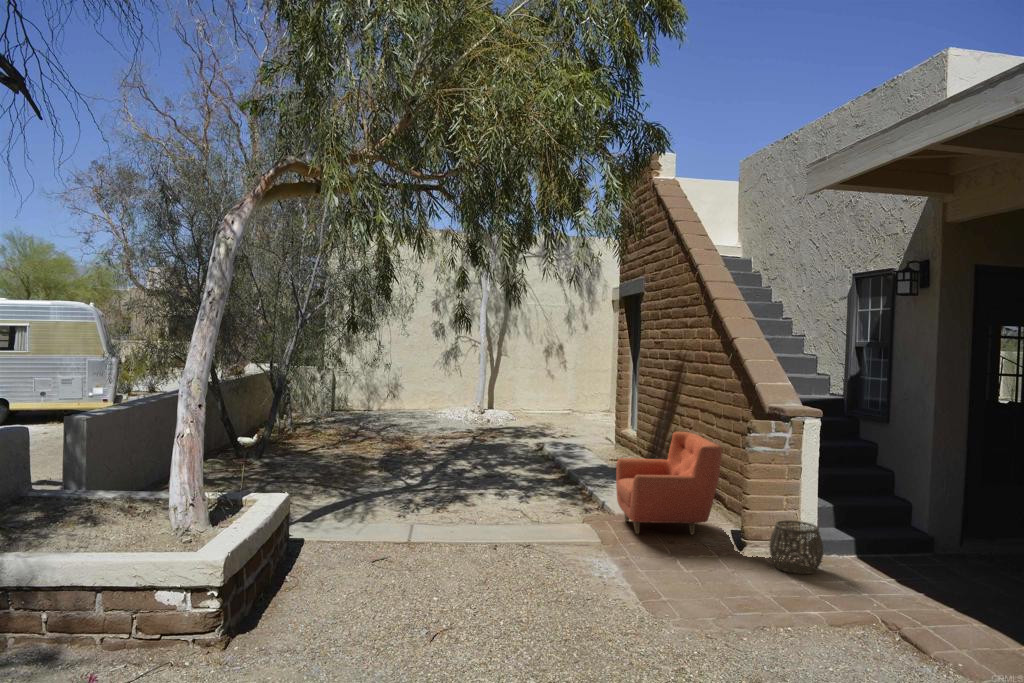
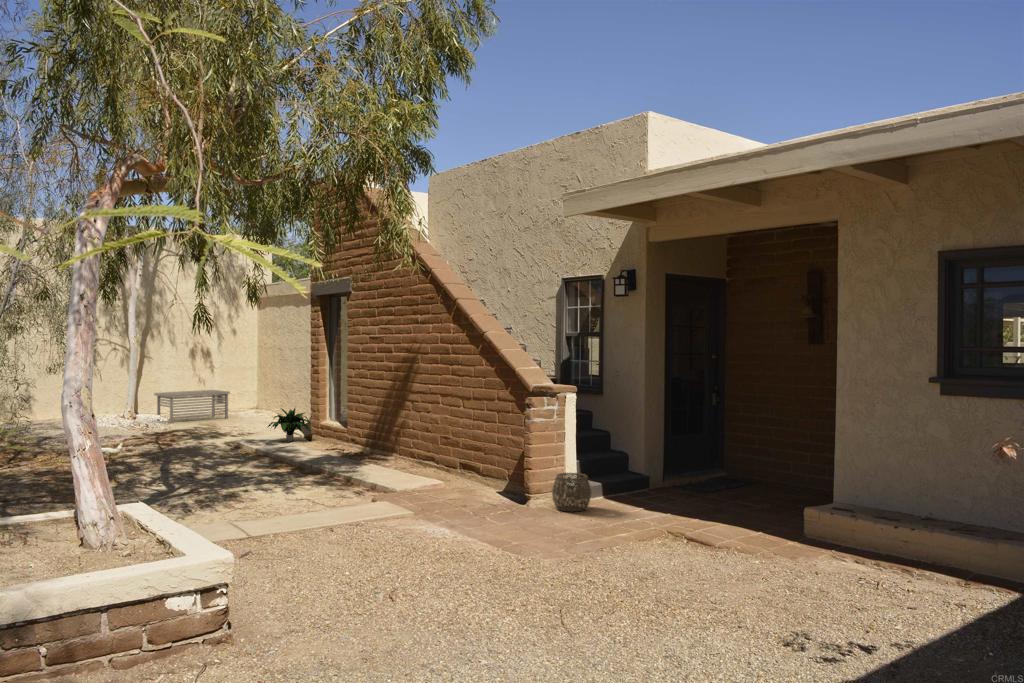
storage bench: none [508,389,574,418] -> present [154,390,230,423]
potted plant: none [570,411,616,446] -> present [268,408,311,442]
armchair: present [616,432,722,534] -> none [397,414,498,504]

